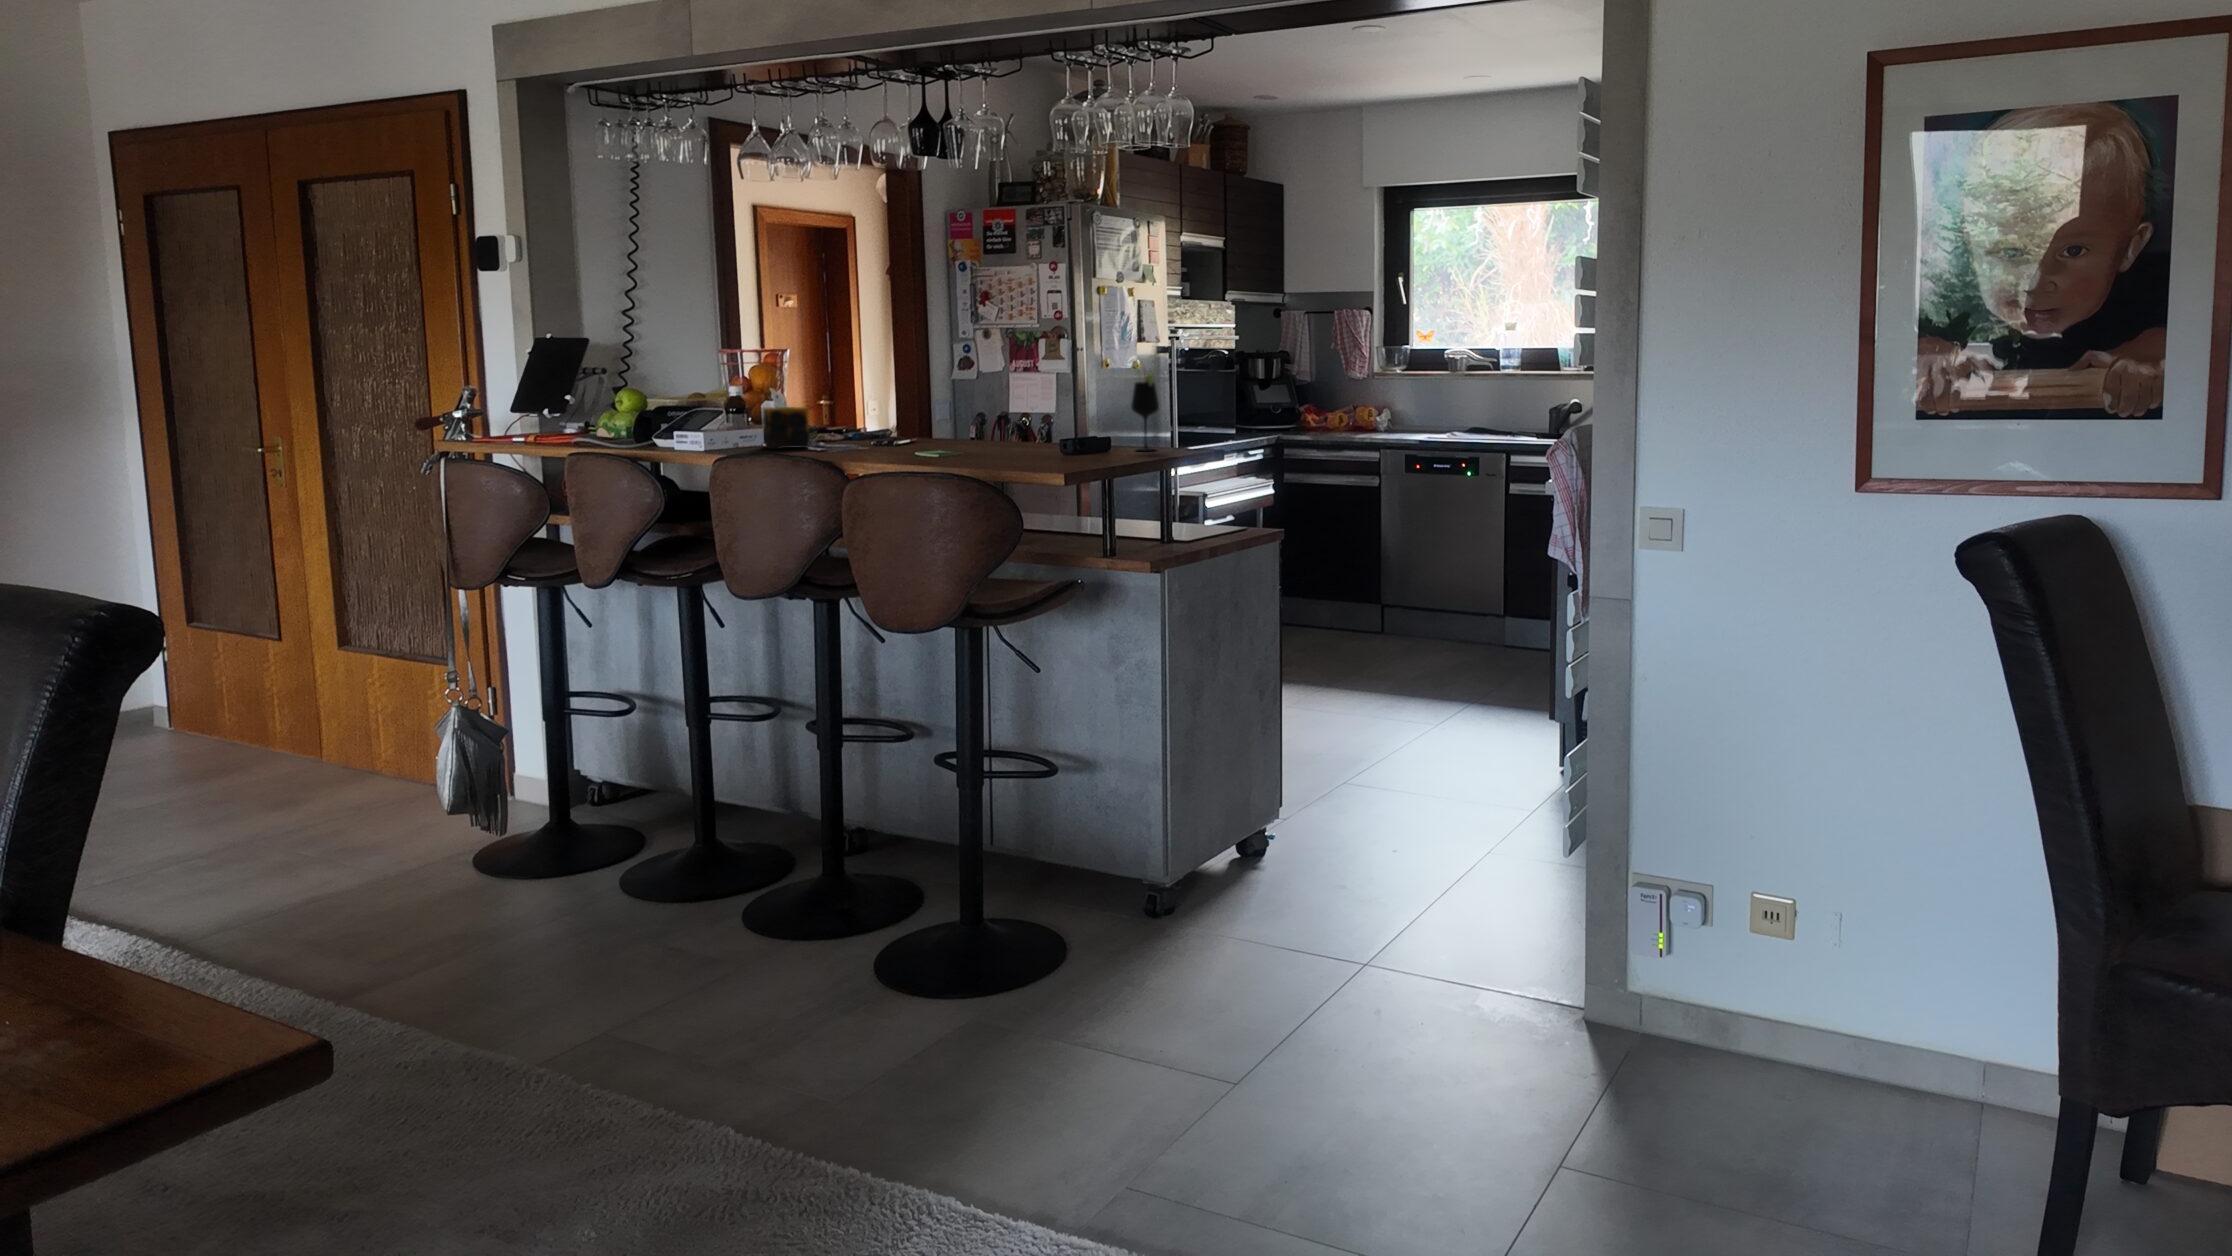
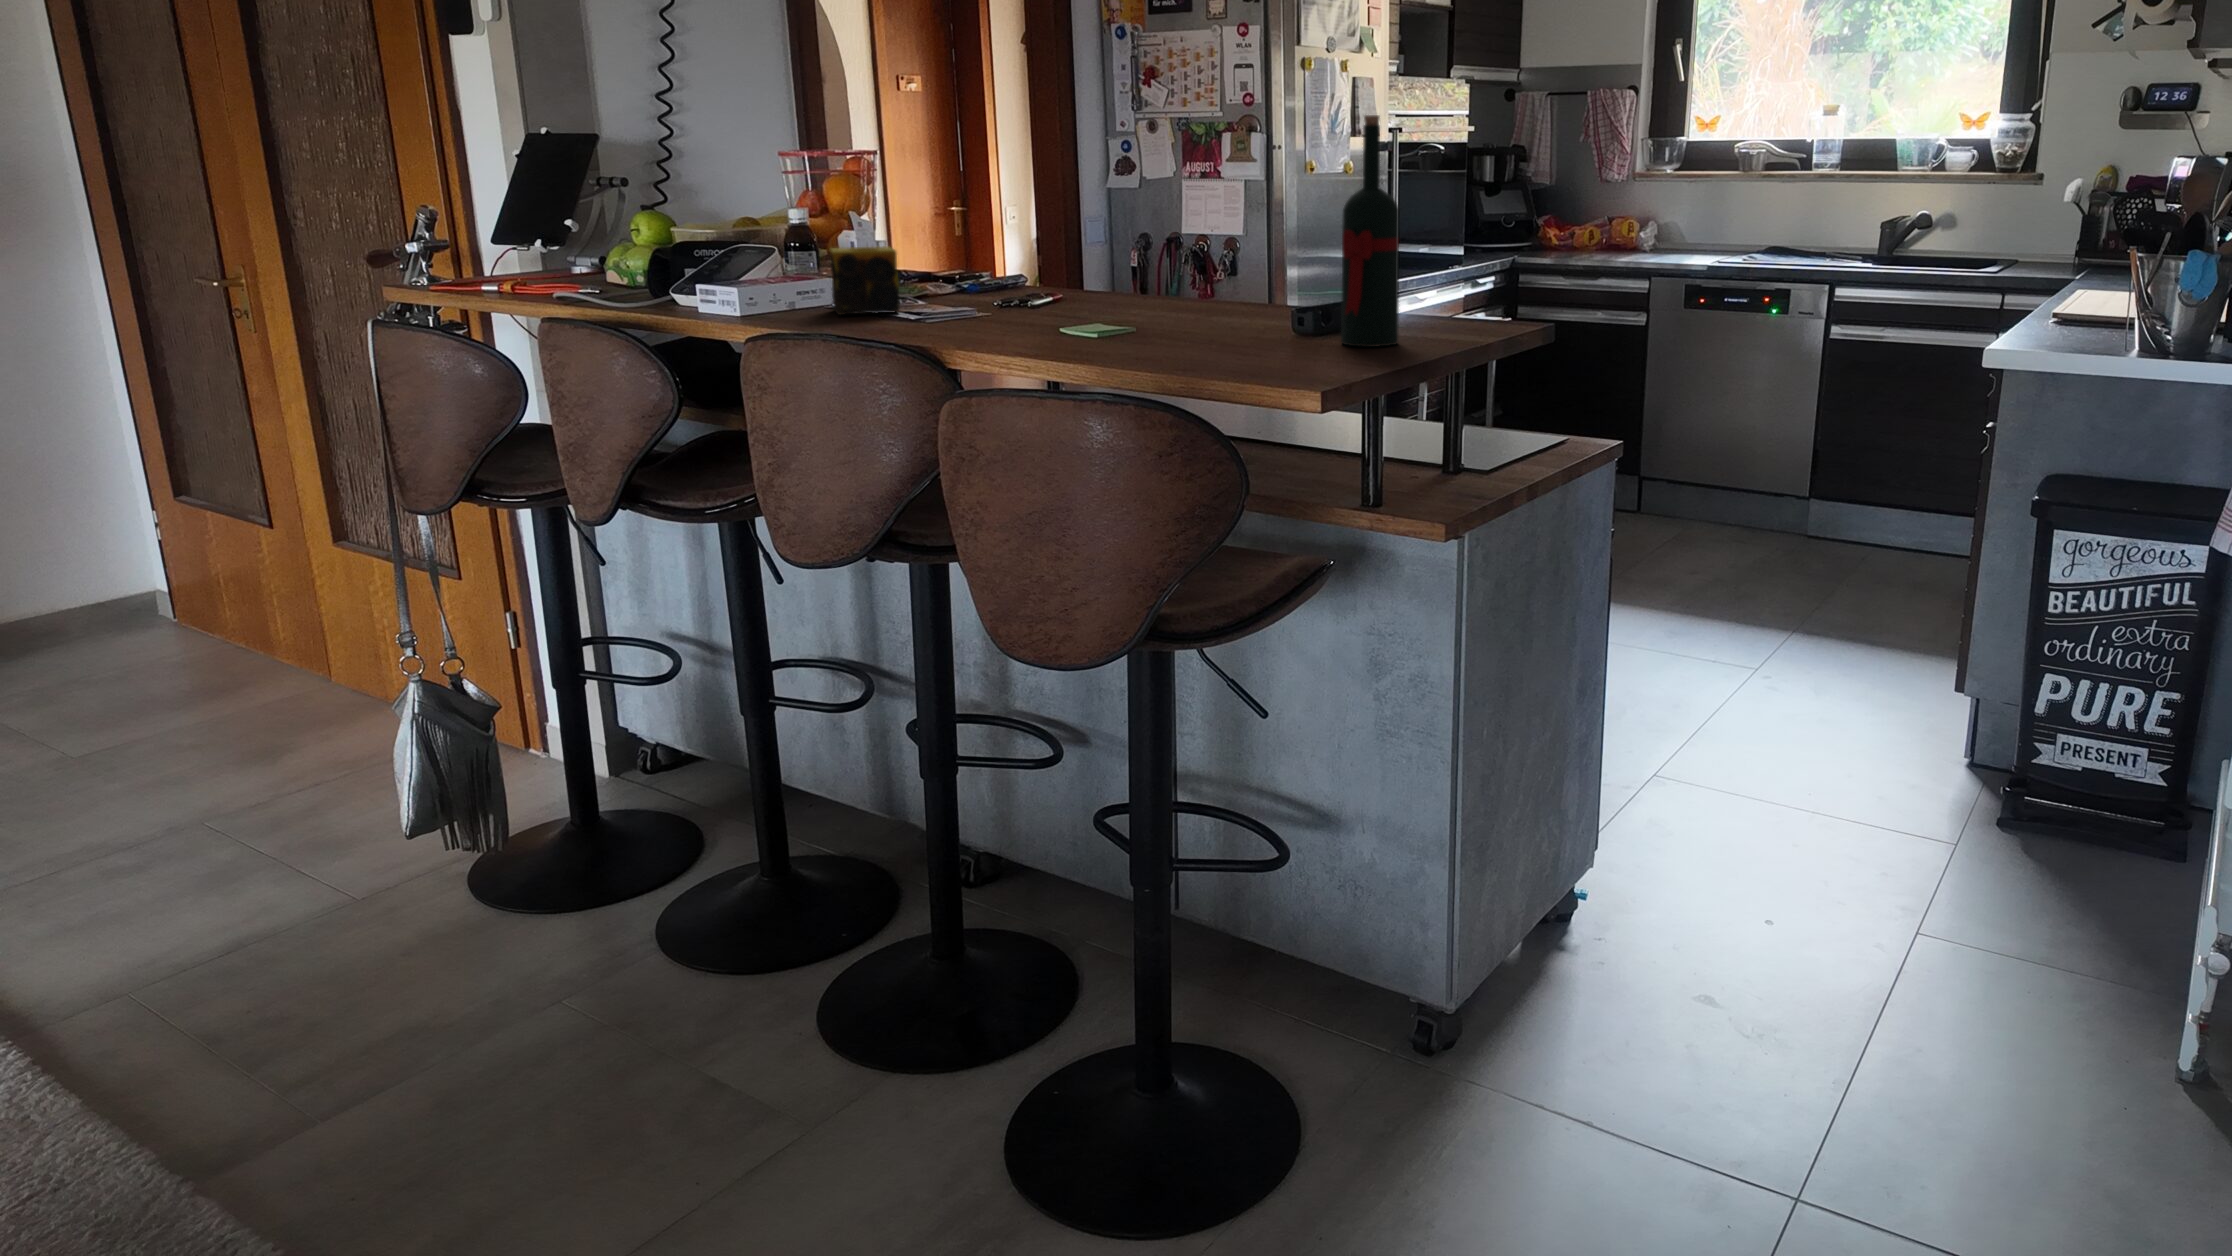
wine bottle: none [1085,323,1121,456] -> present [1341,115,1399,347]
wine glass: present [1131,371,1159,450] -> none [1410,188,1456,331]

